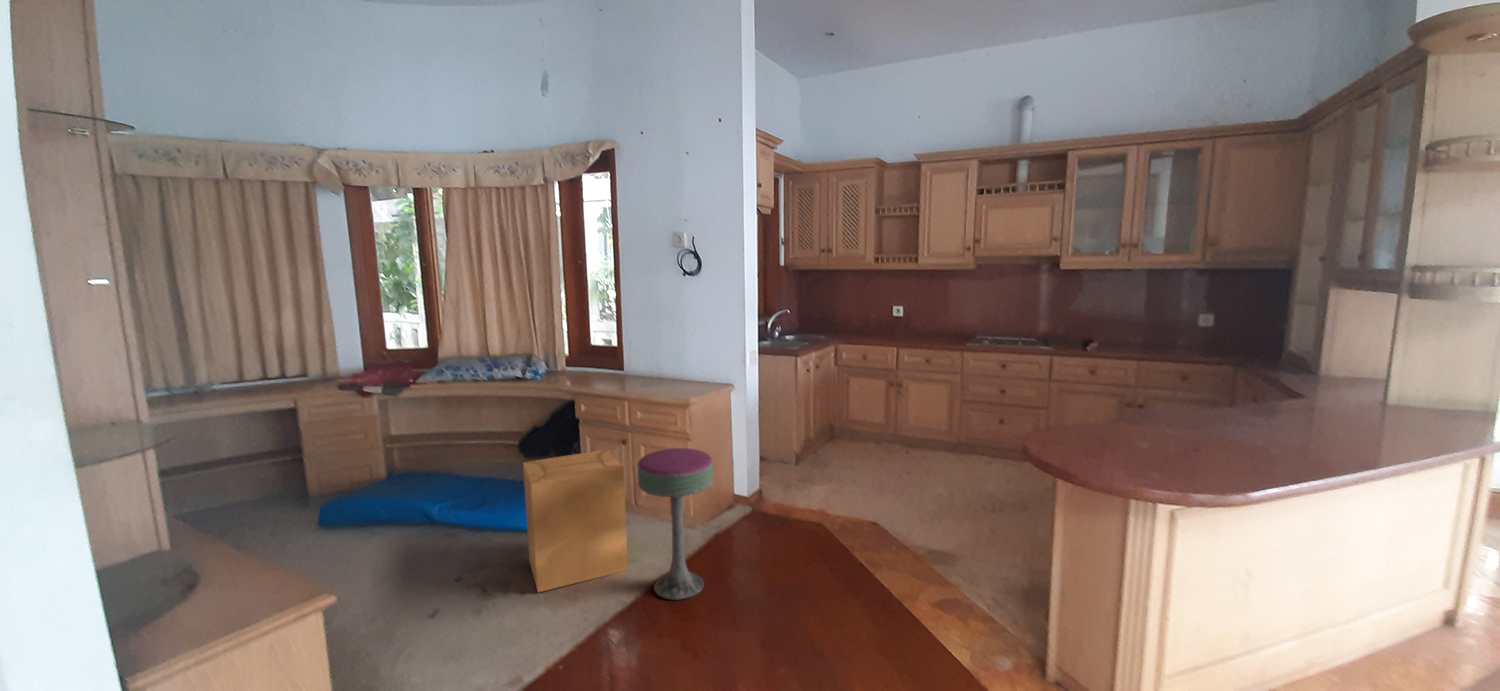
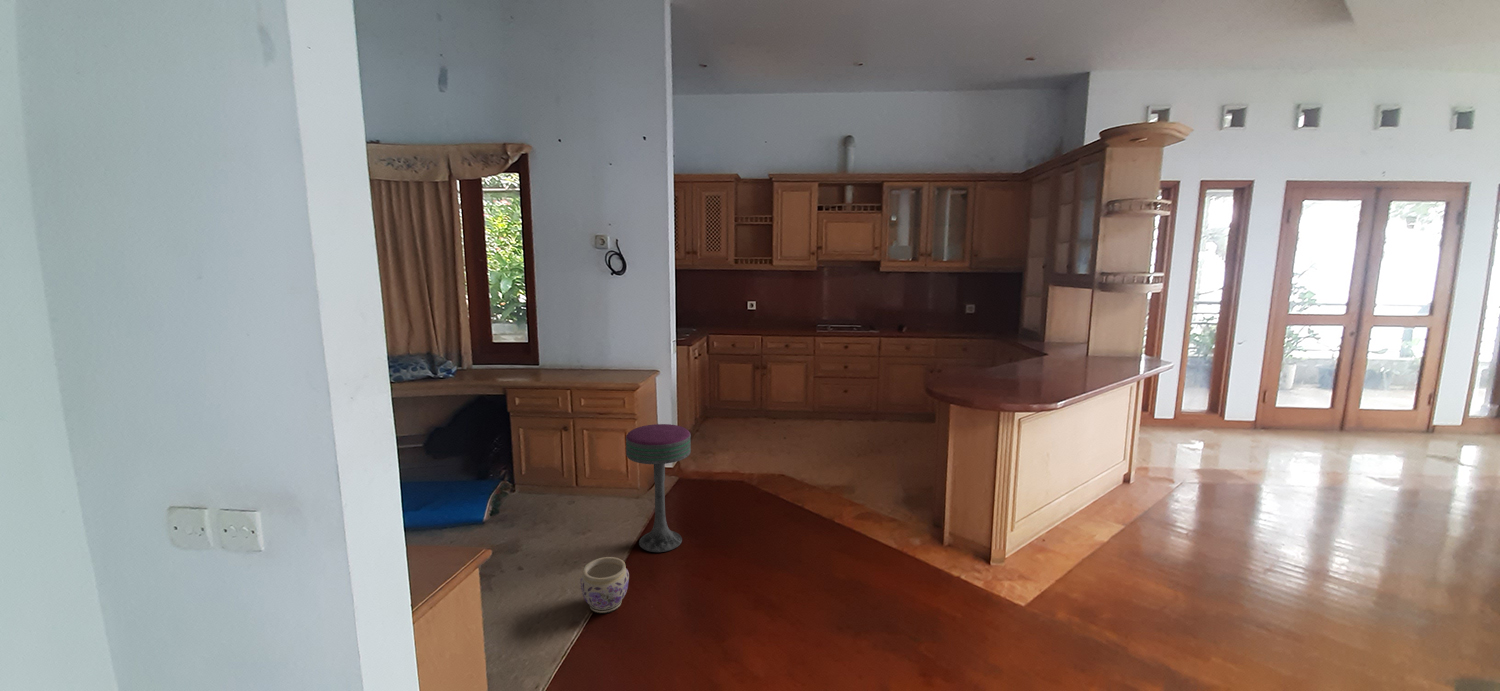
cardboard box: present [523,450,628,592] -> none [498,435,606,570]
planter: none [545,596,601,662] -> present [580,557,629,614]

